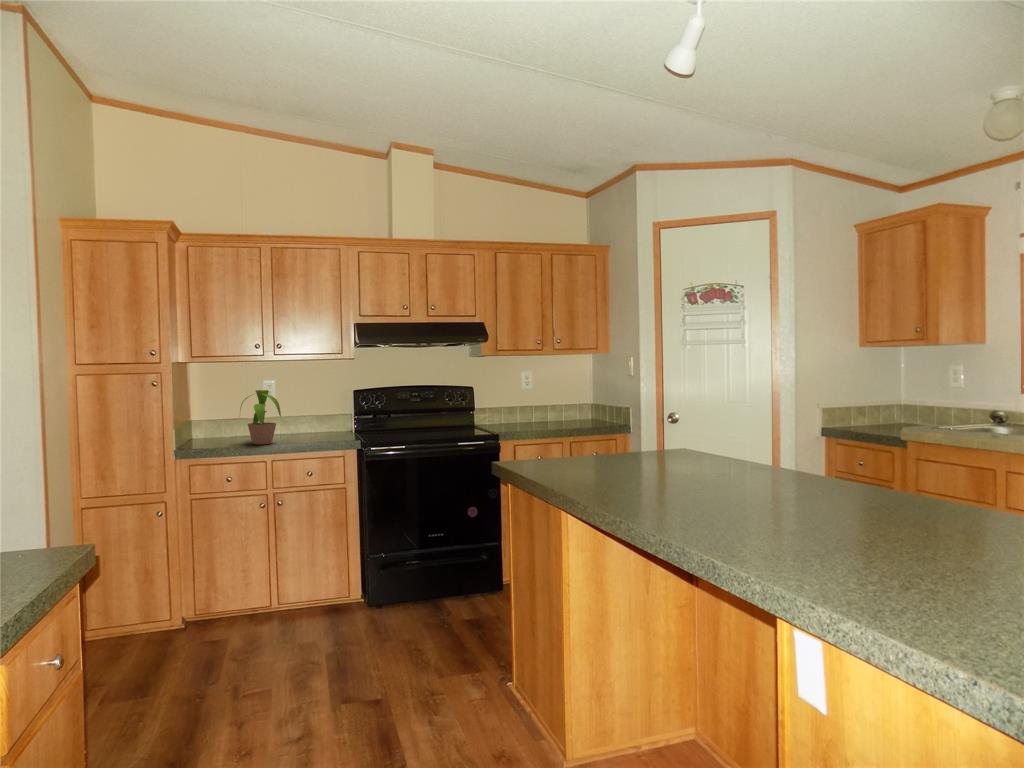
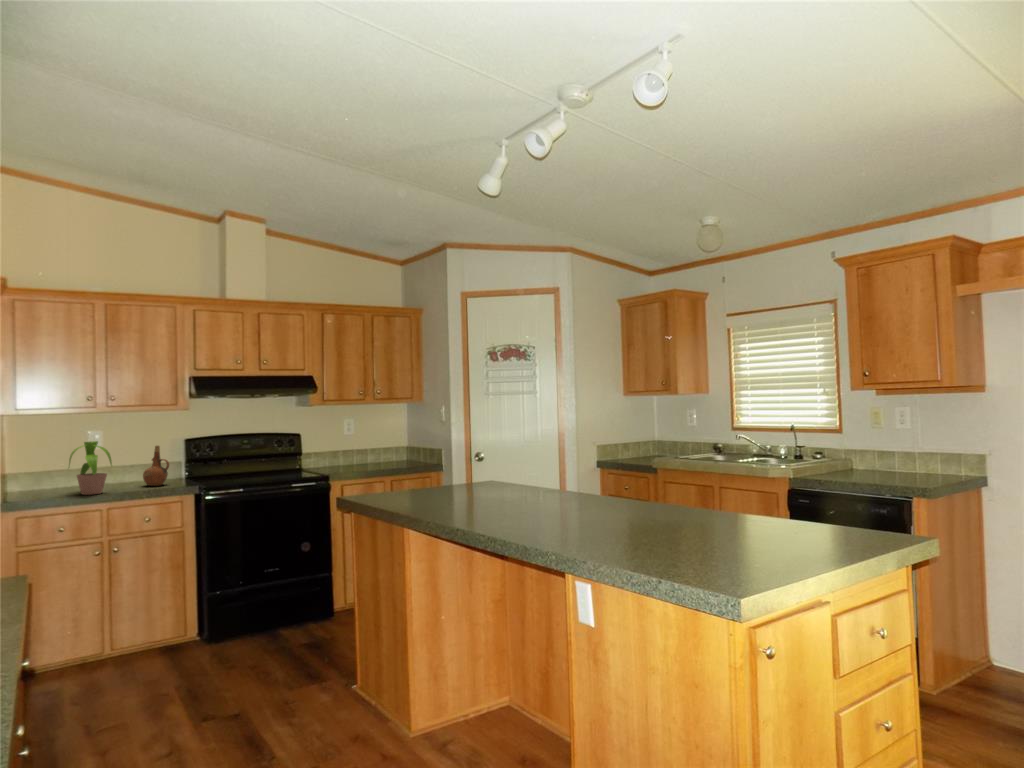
ceramic pitcher: none [313,396,338,437] -> present [143,446,169,486]

